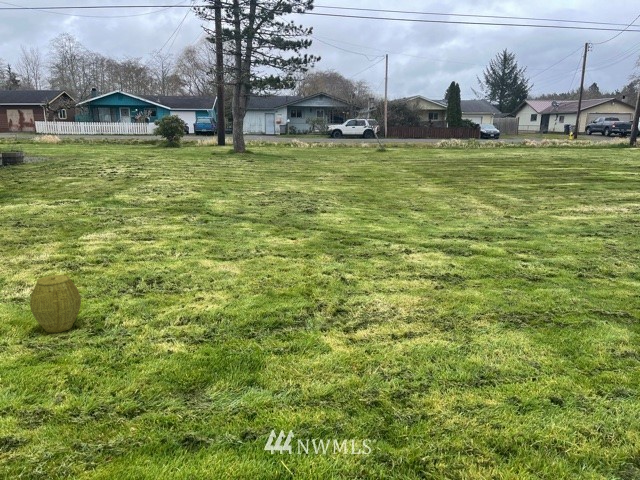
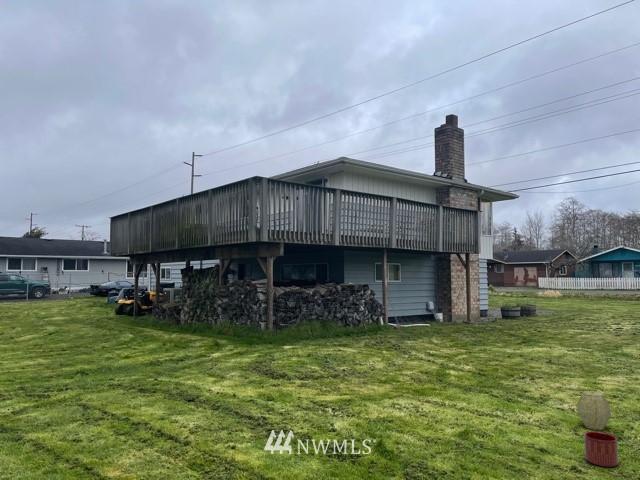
planter: none [22,356,83,419] -> present [584,431,618,467]

